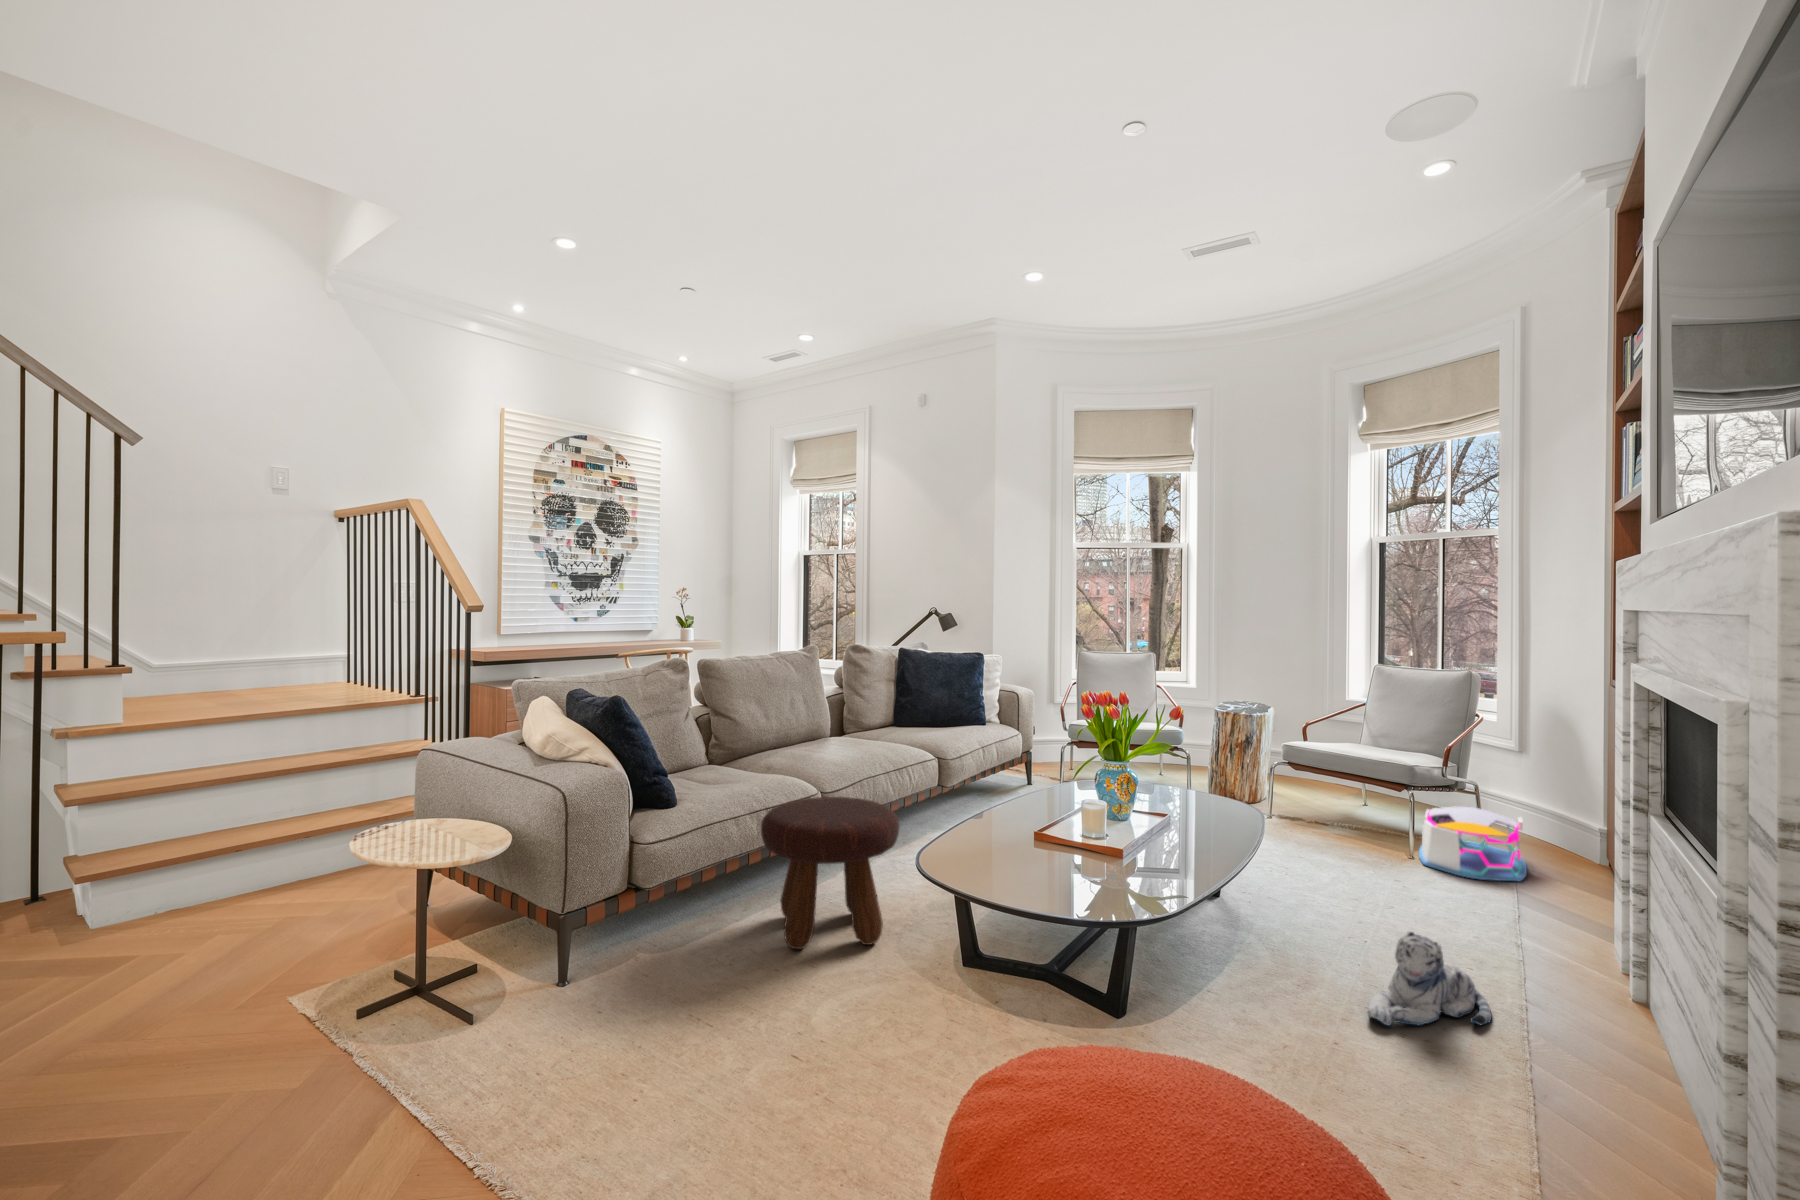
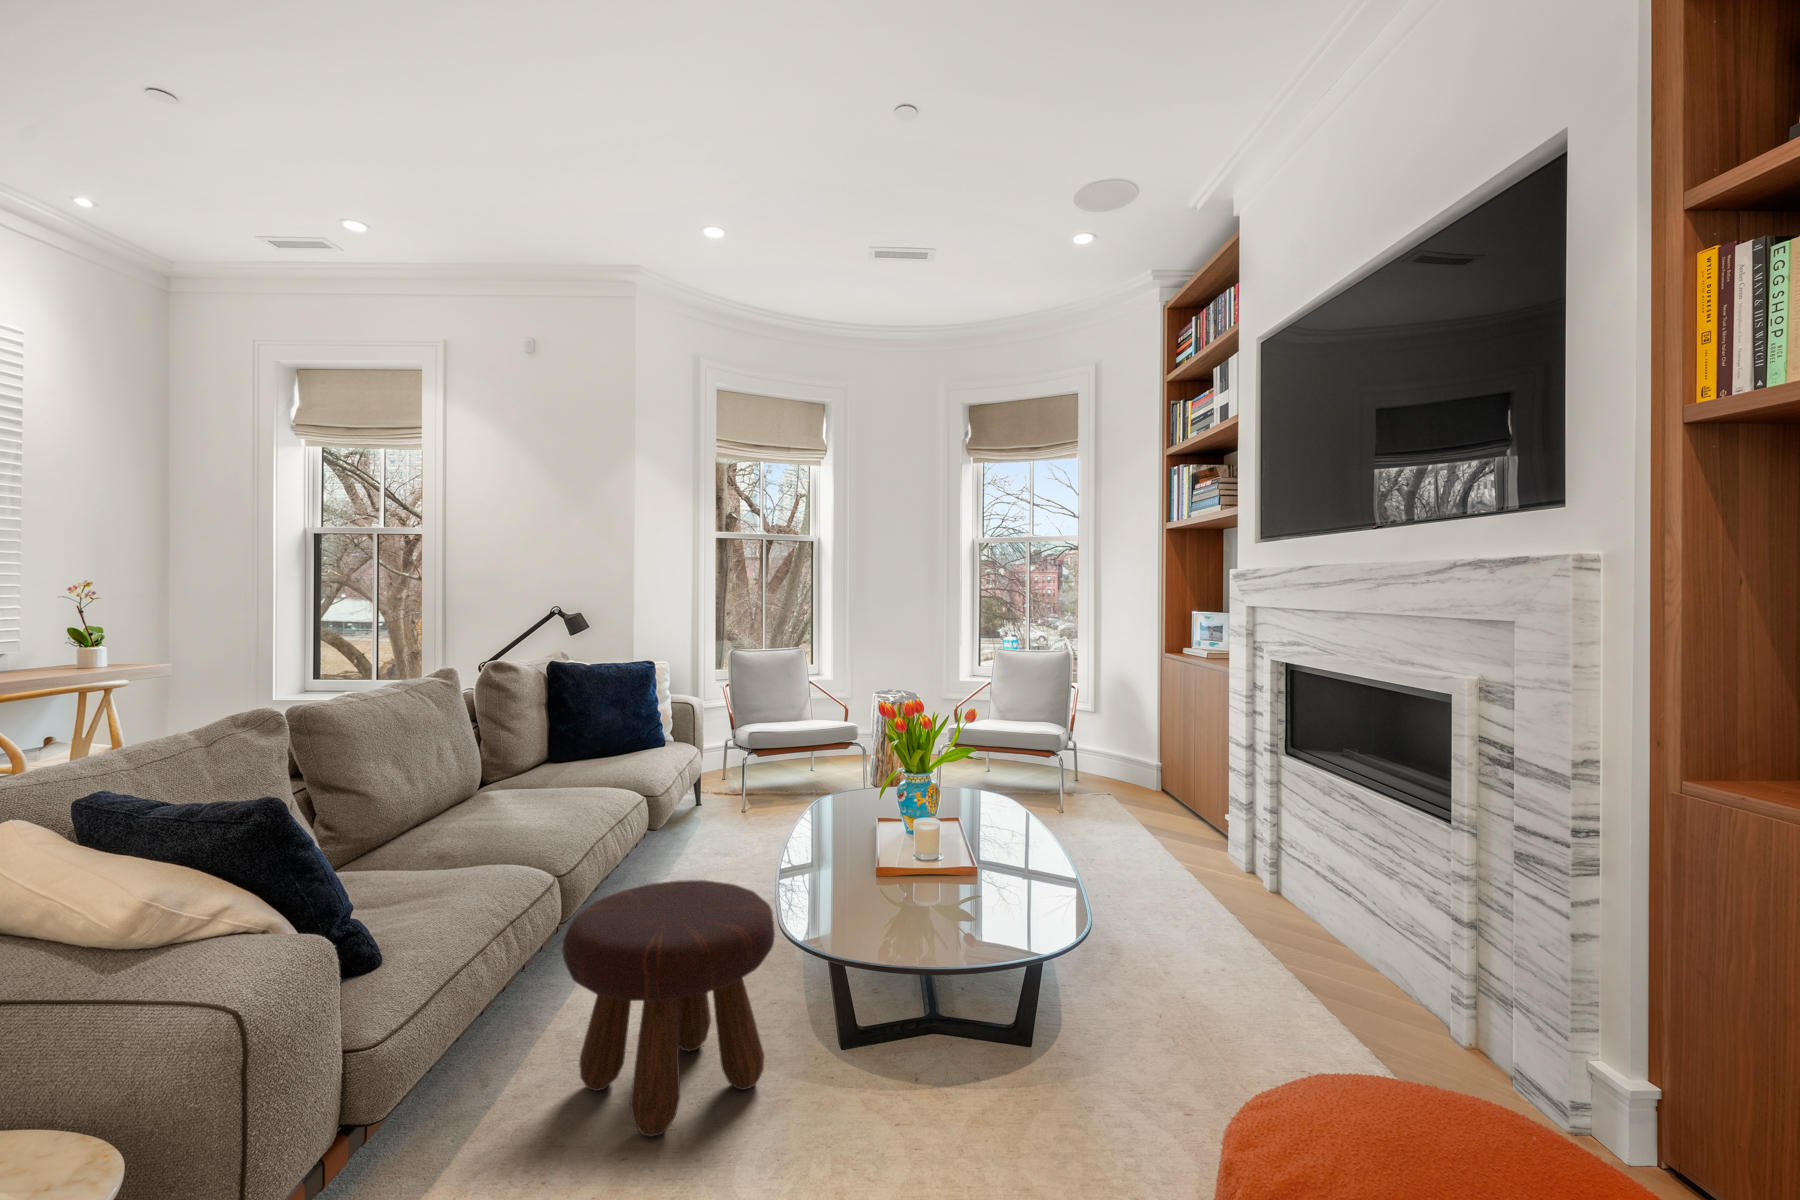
storage bin: present [1419,806,1527,881] -> none [1099,772,1190,835]
plush toy: present [1368,931,1492,1026] -> none [1244,899,1325,995]

